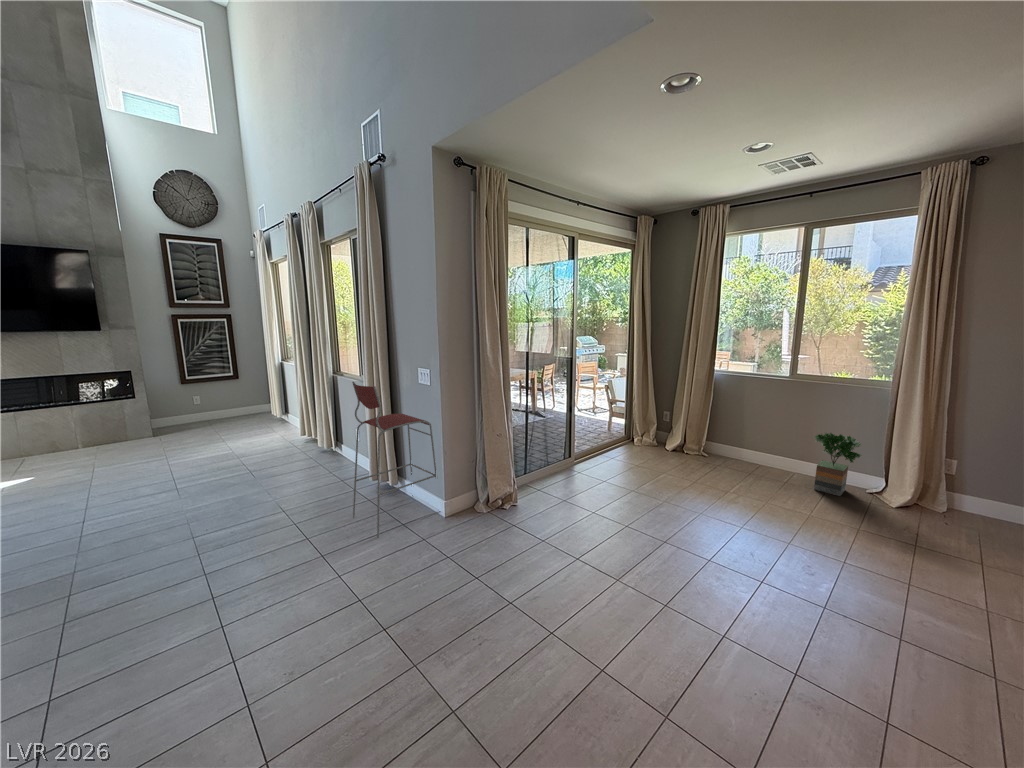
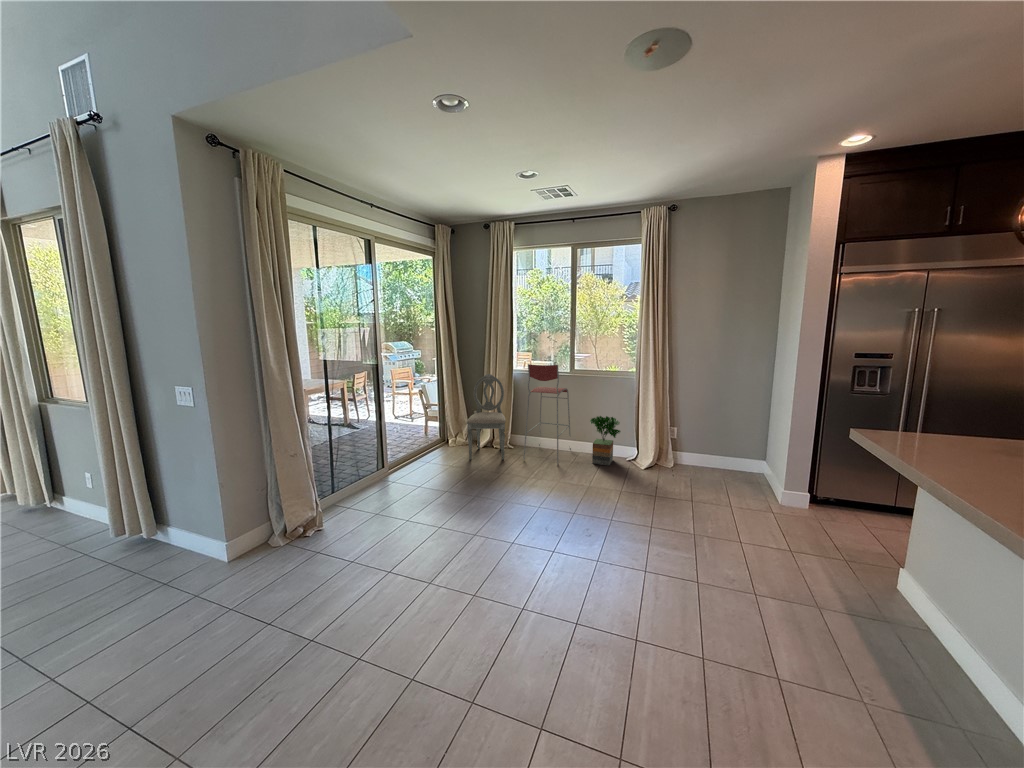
dining chair: none [655,372,700,469] -> present [467,374,506,460]
bar stool: present [352,382,440,538] -> present [524,364,571,465]

